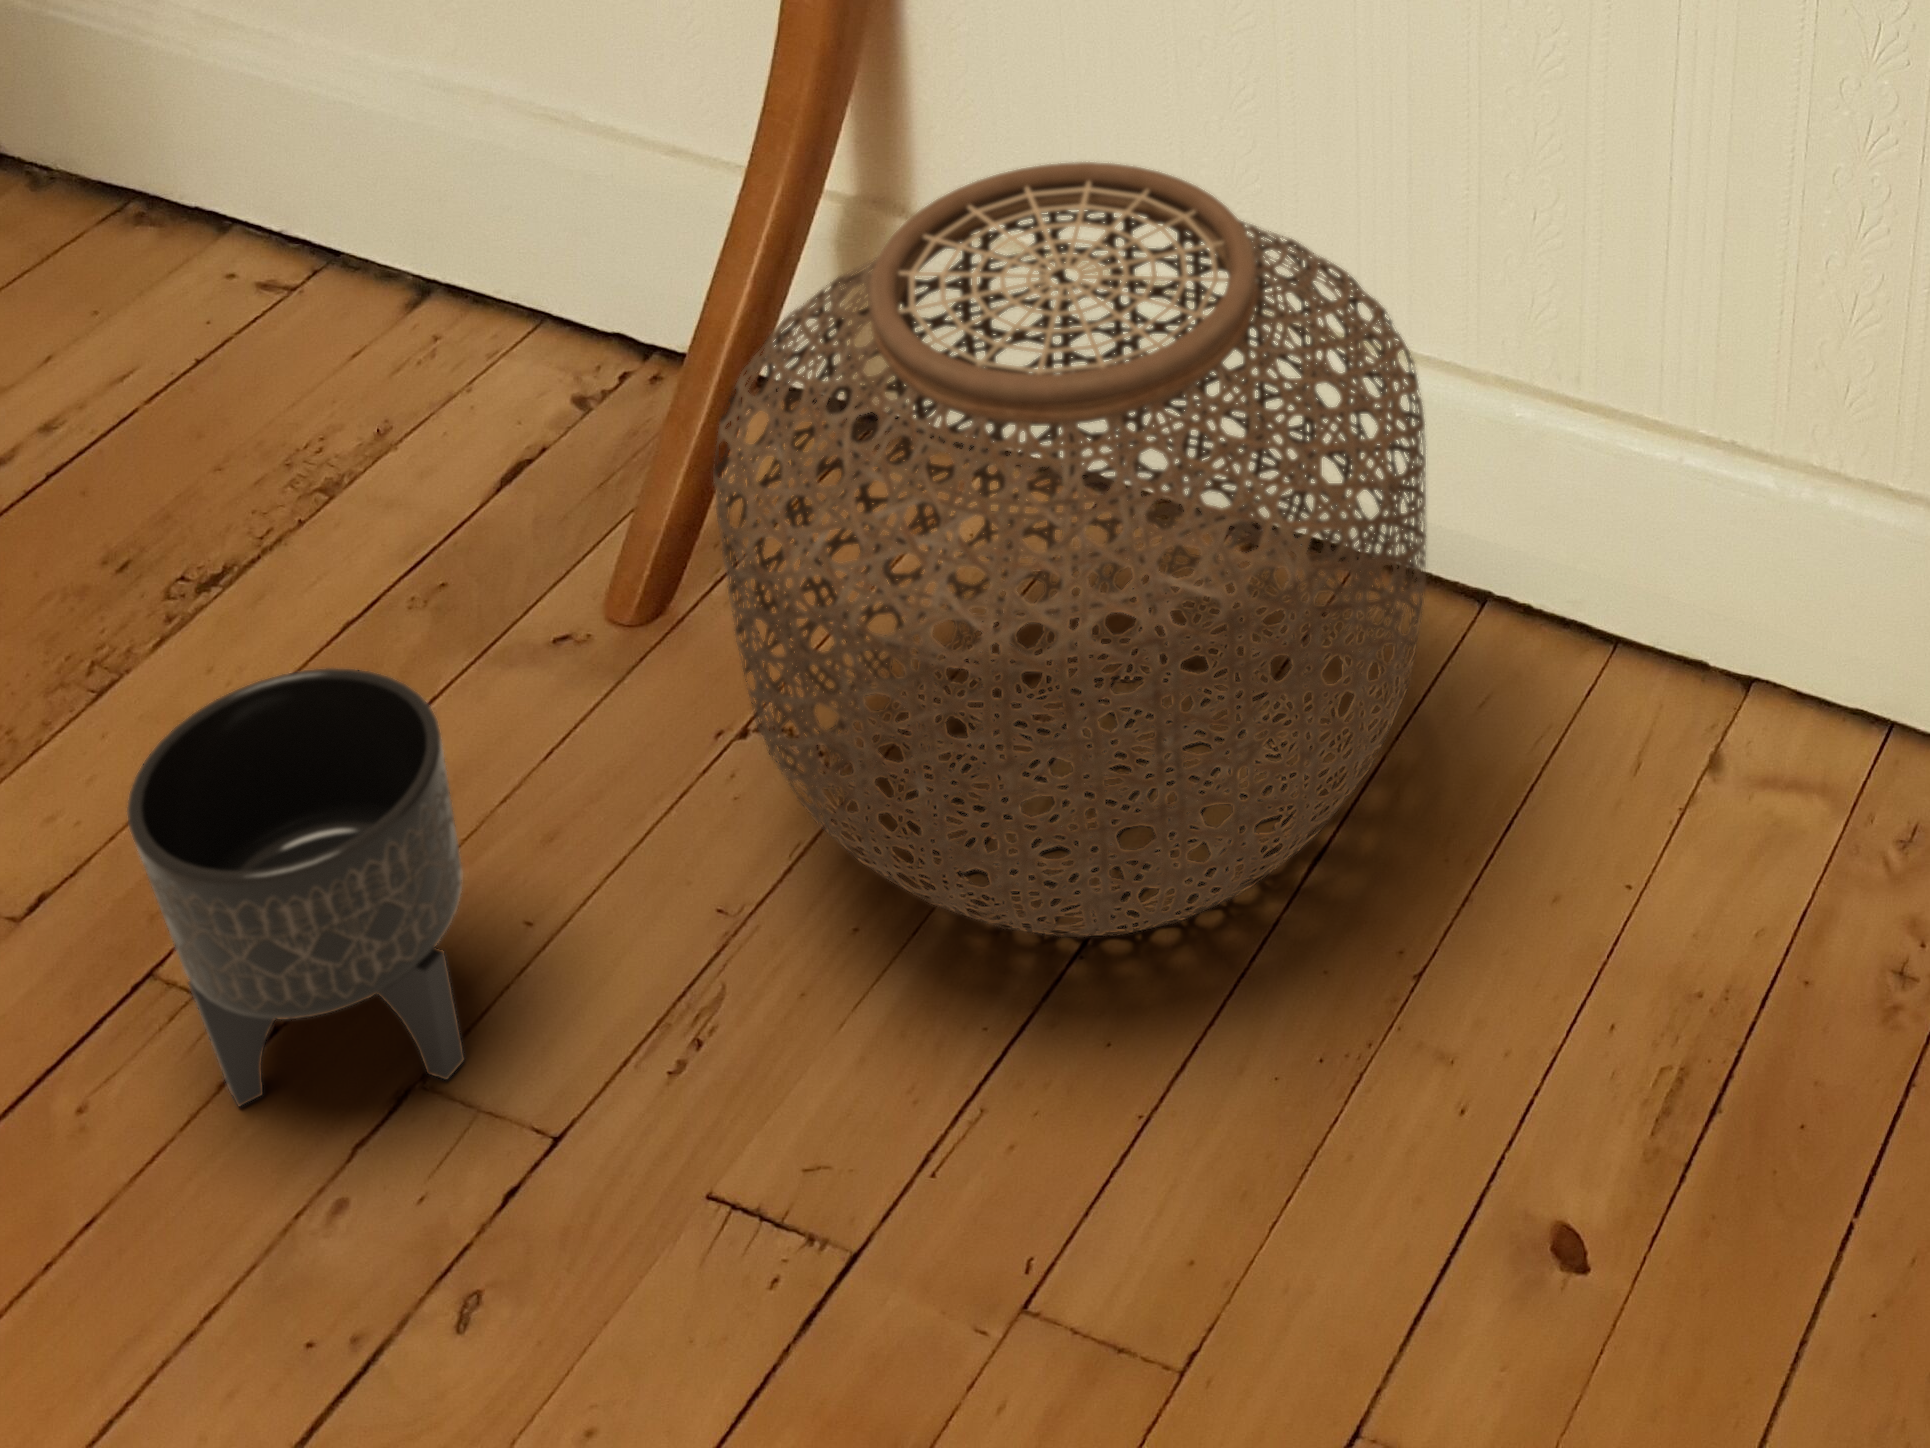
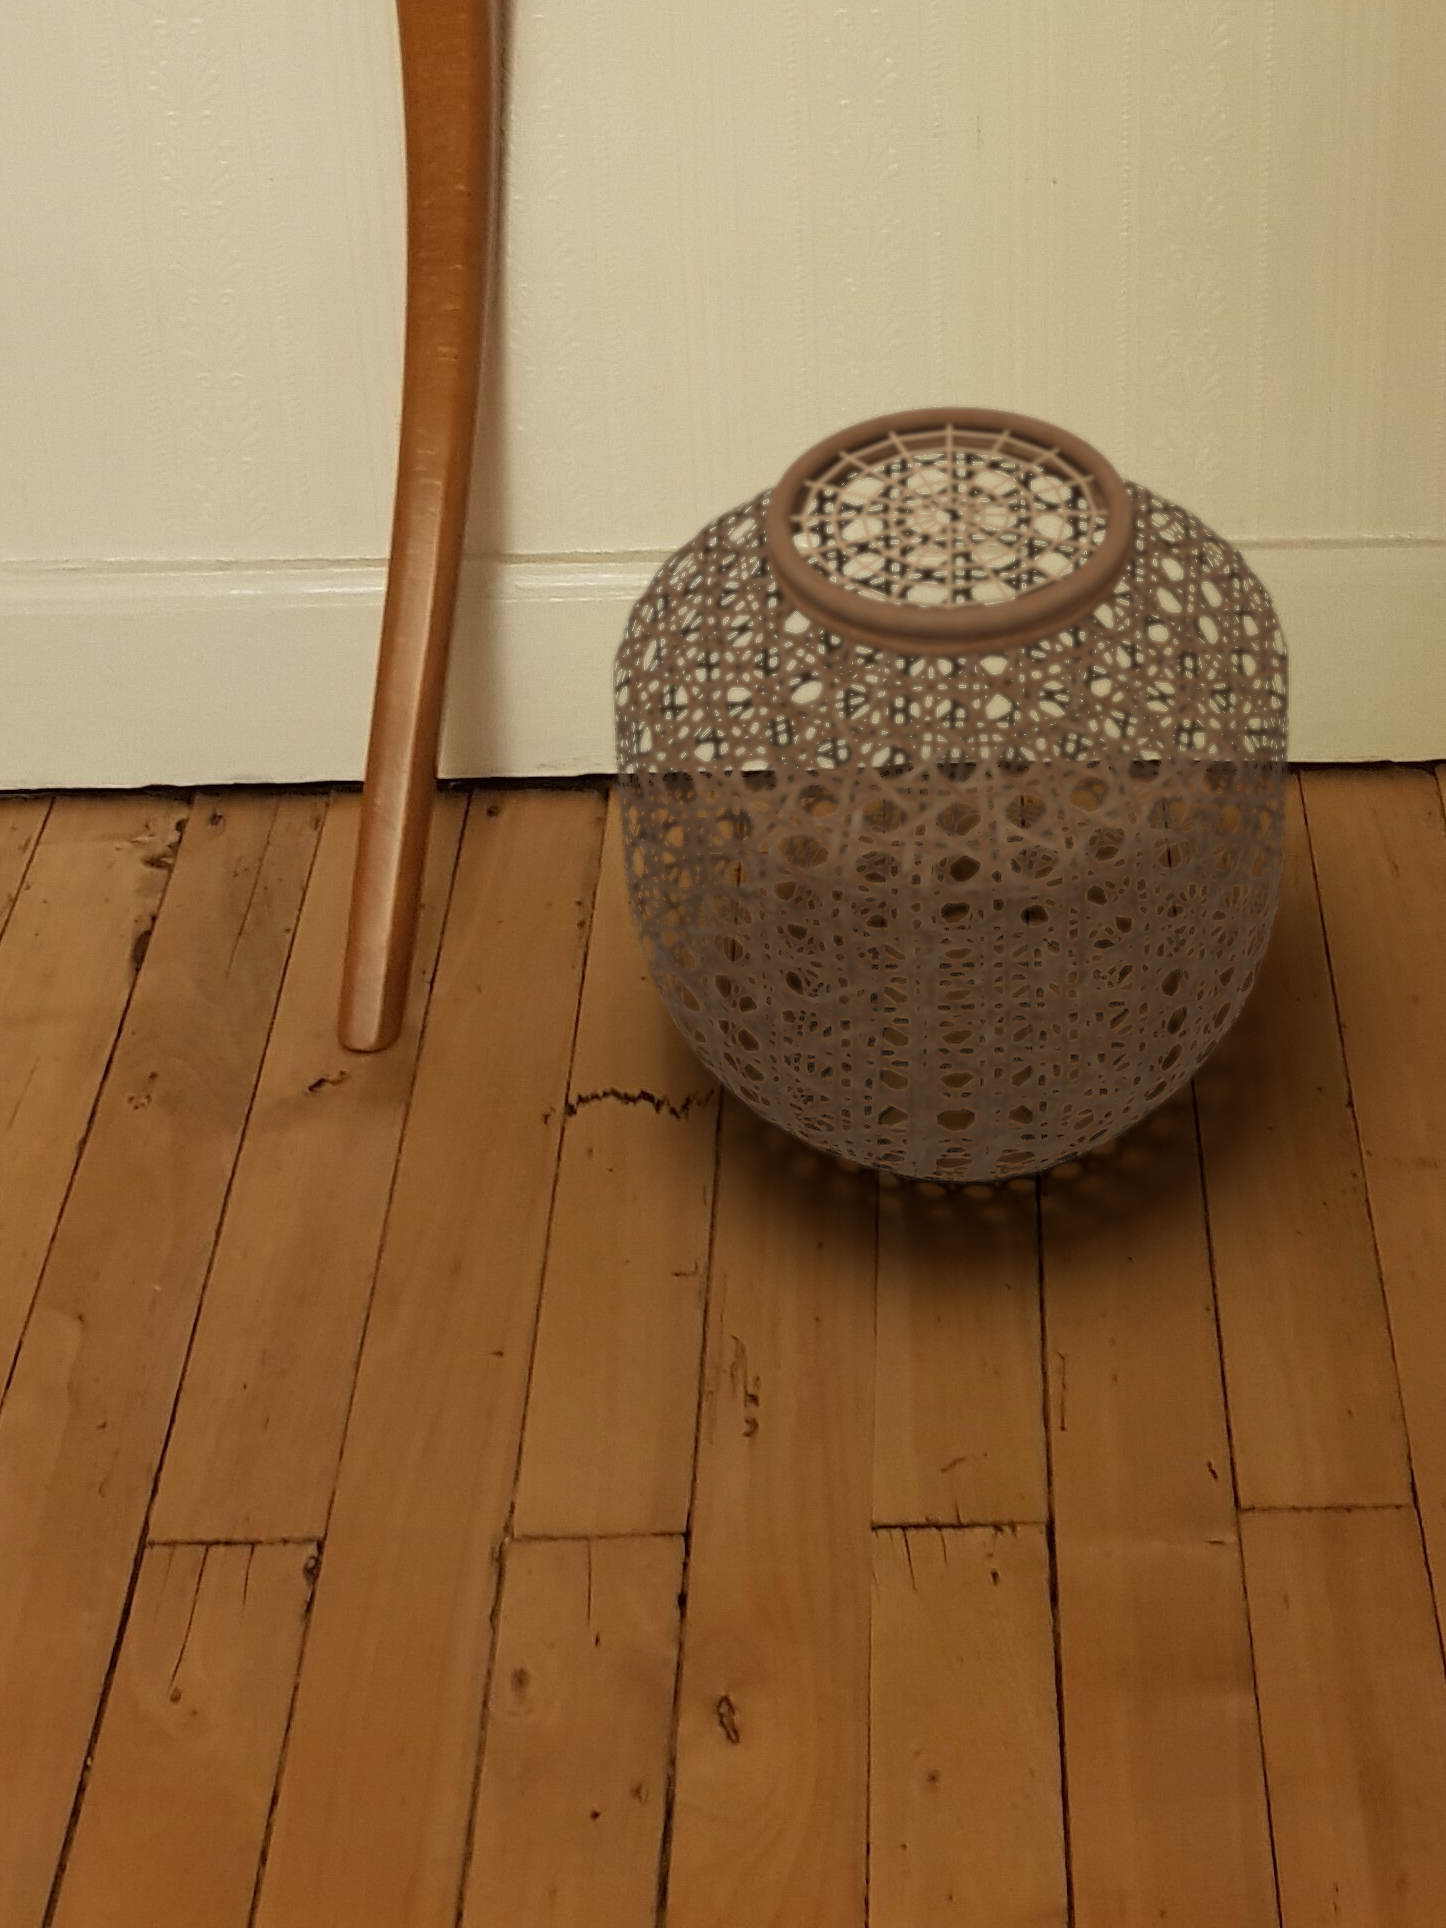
planter: present [127,668,465,1106] -> none [216,1113,536,1625]

